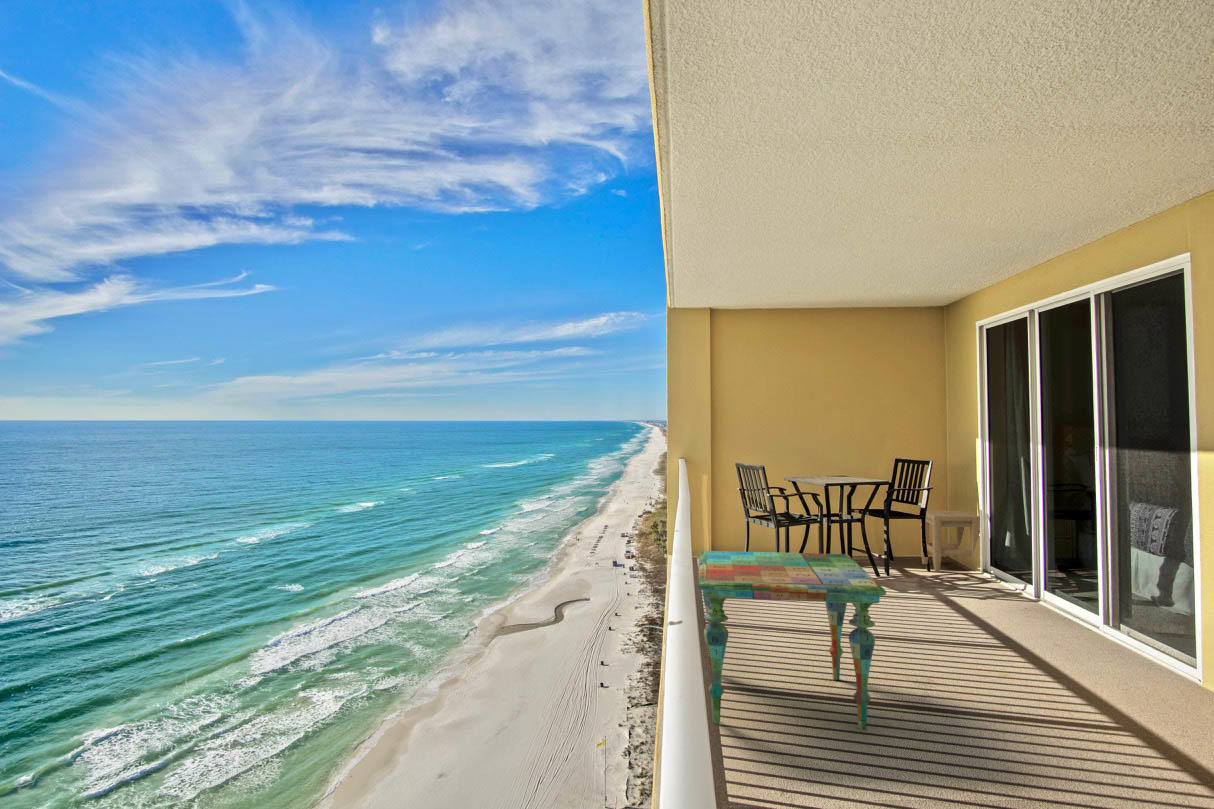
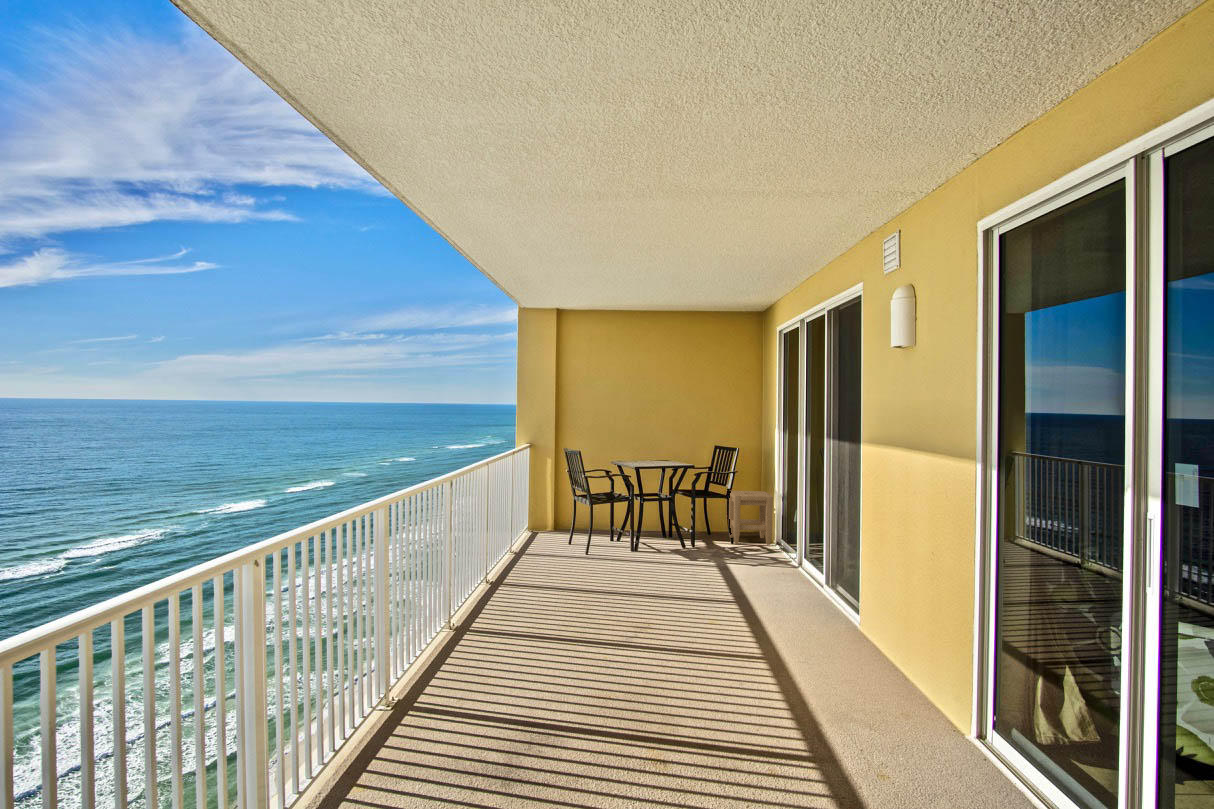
side table: present [698,551,886,730] -> none [421,527,585,676]

